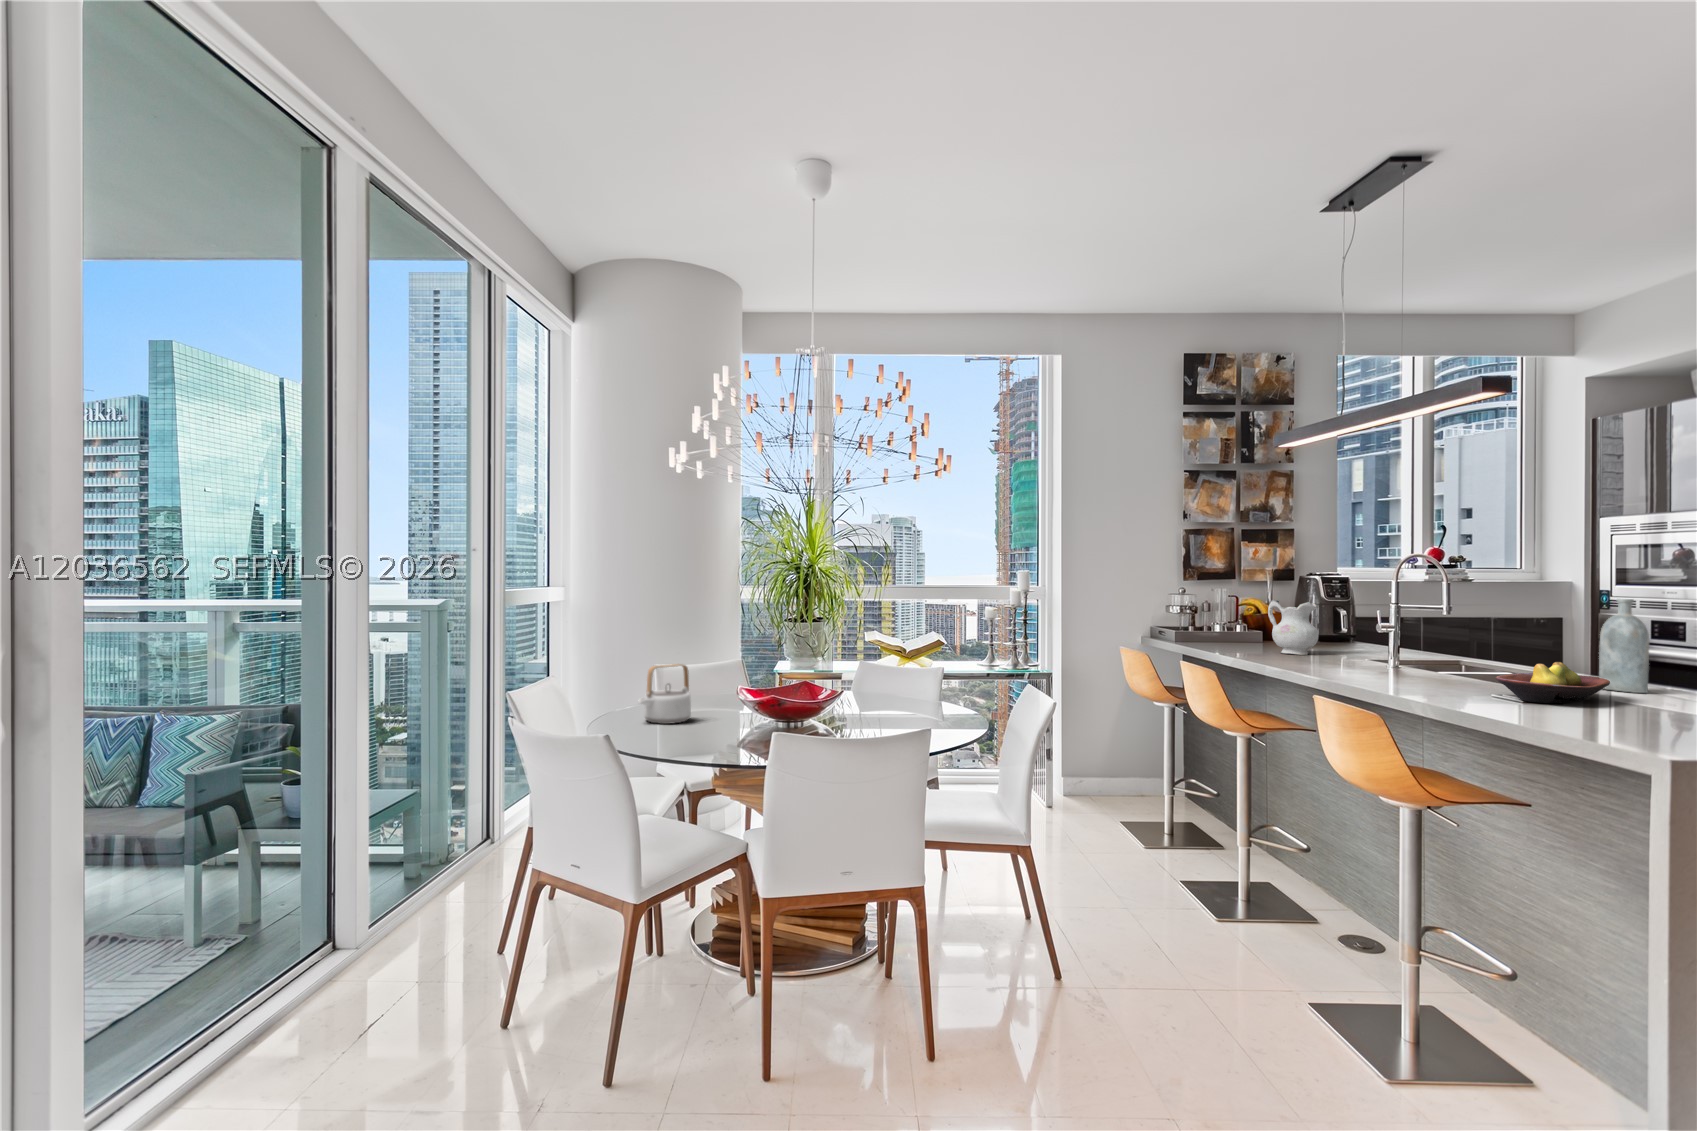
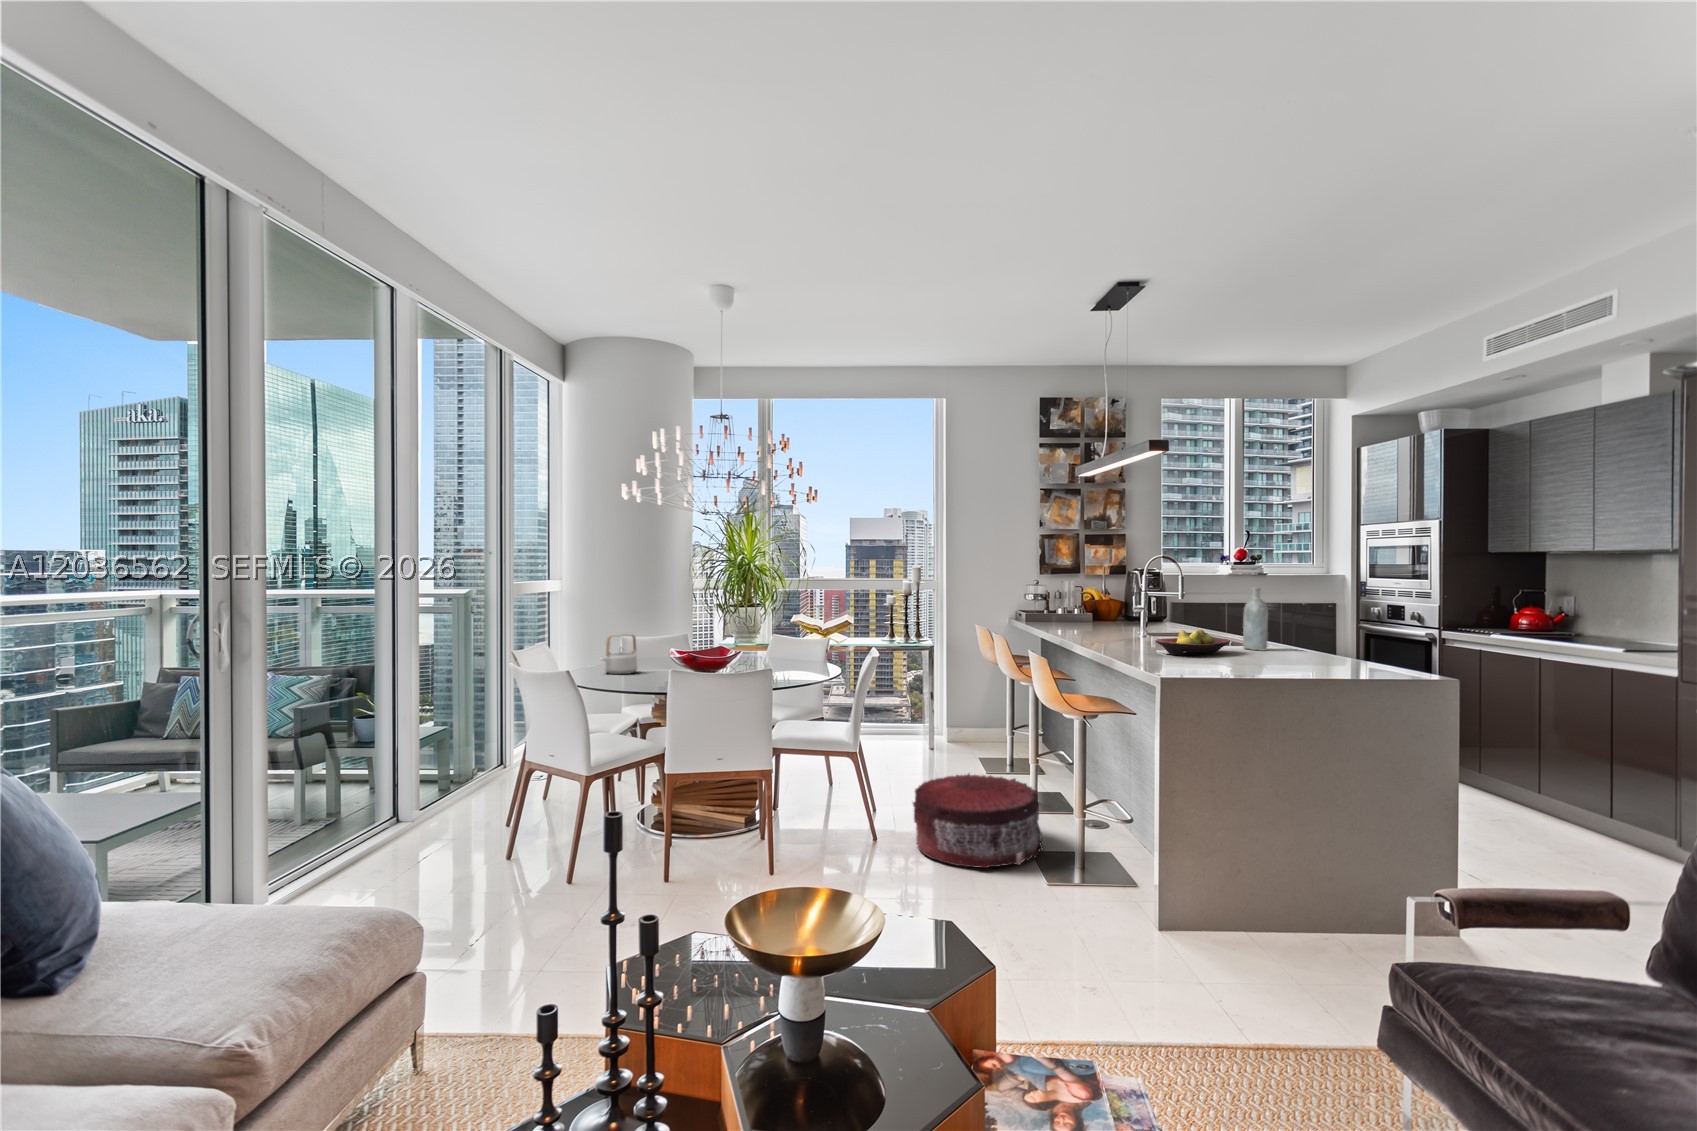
ceramic pitcher: present [1268,600,1319,655] -> none [1079,589,1112,630]
pouf: none [1119,871,1334,1043] -> present [913,774,1043,868]

